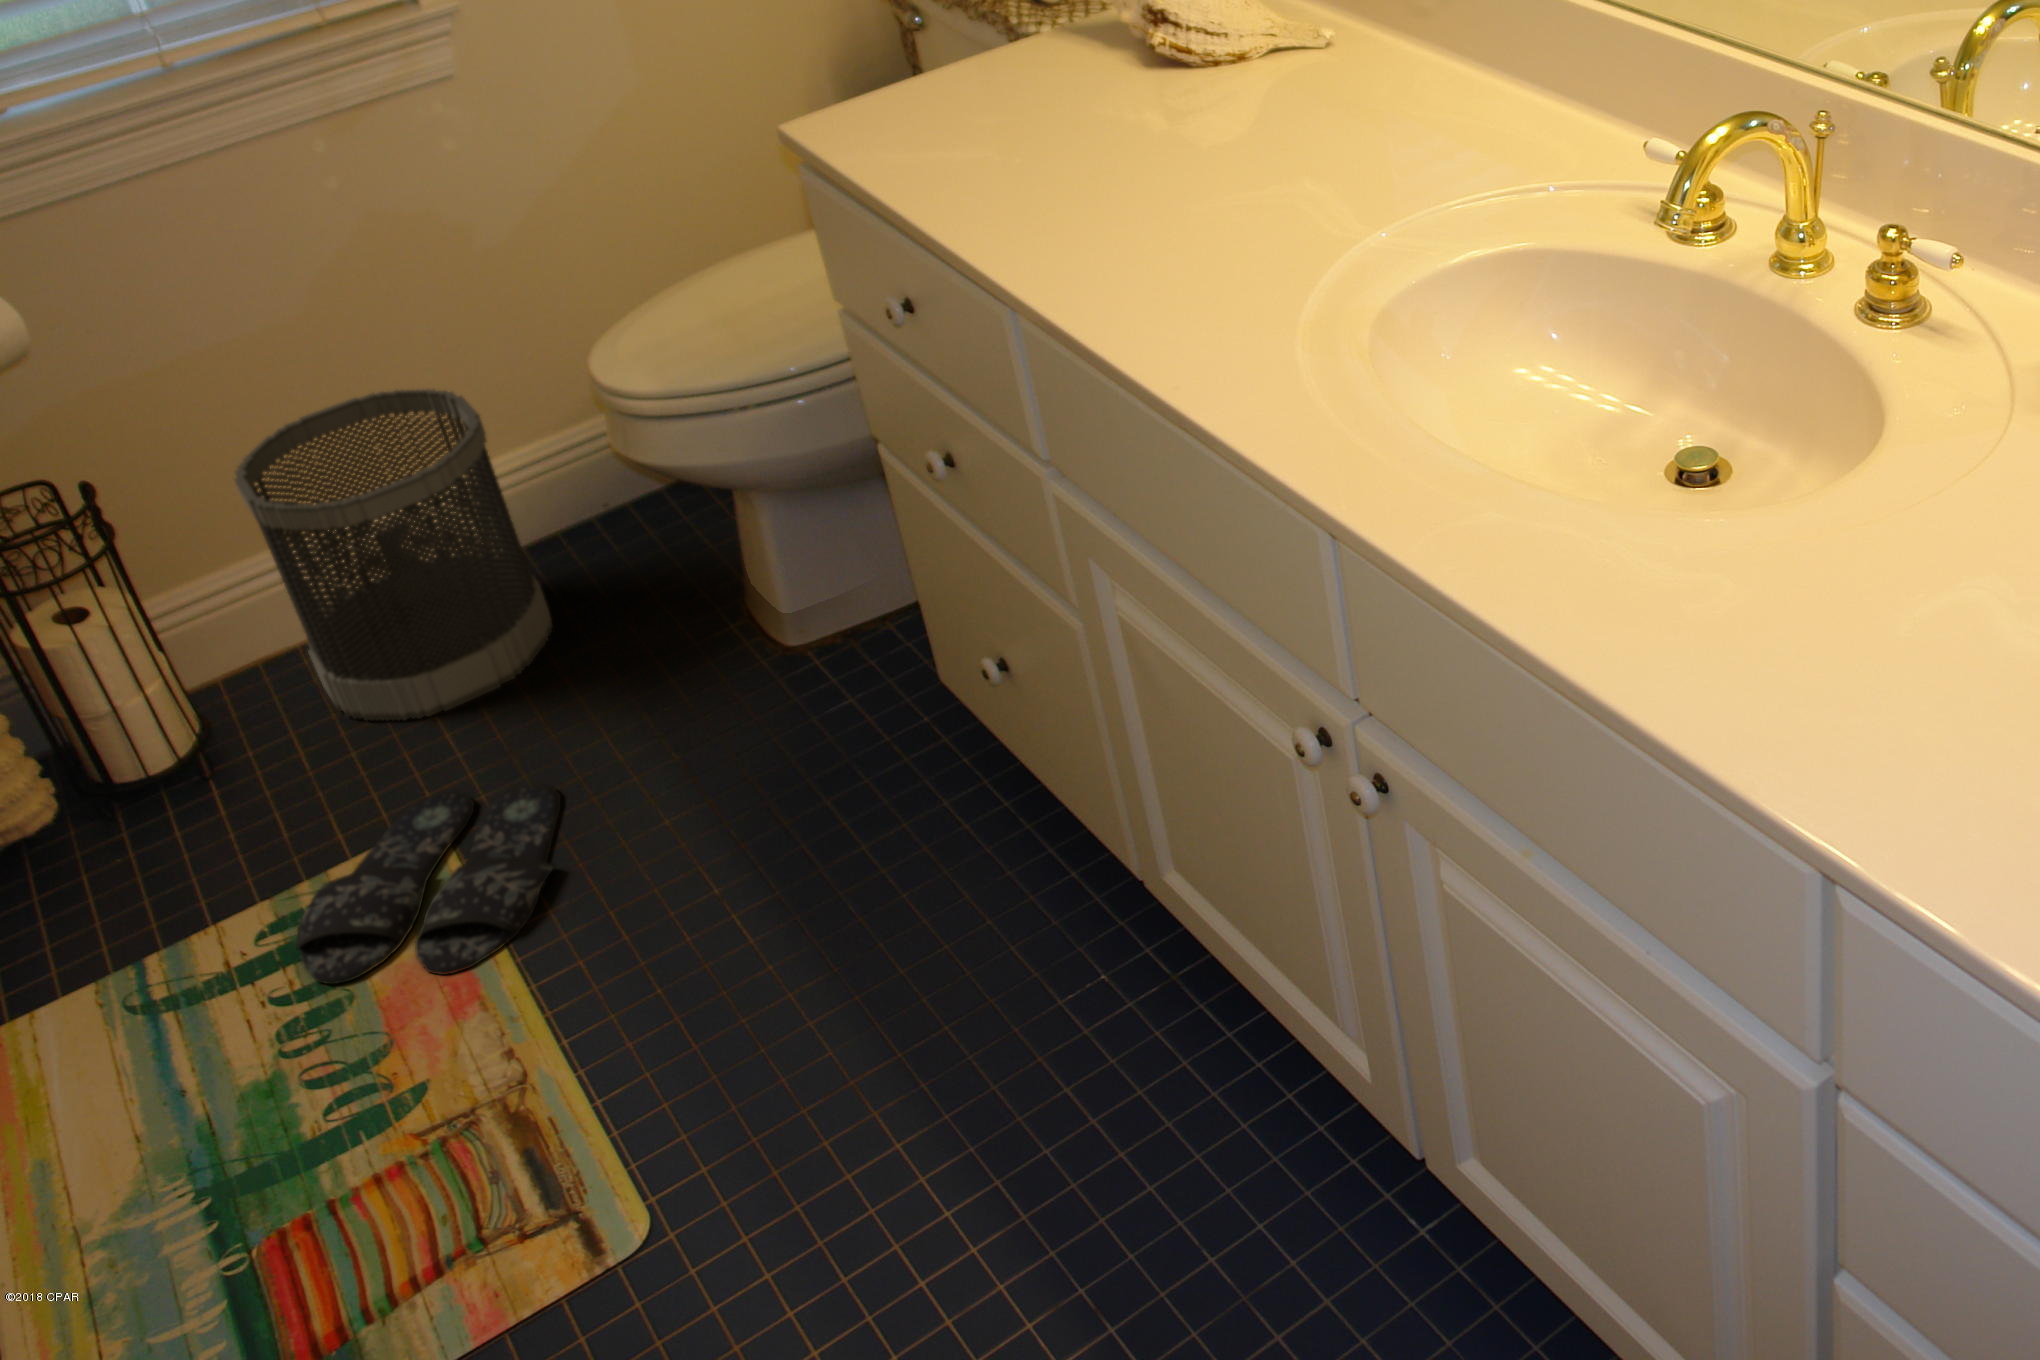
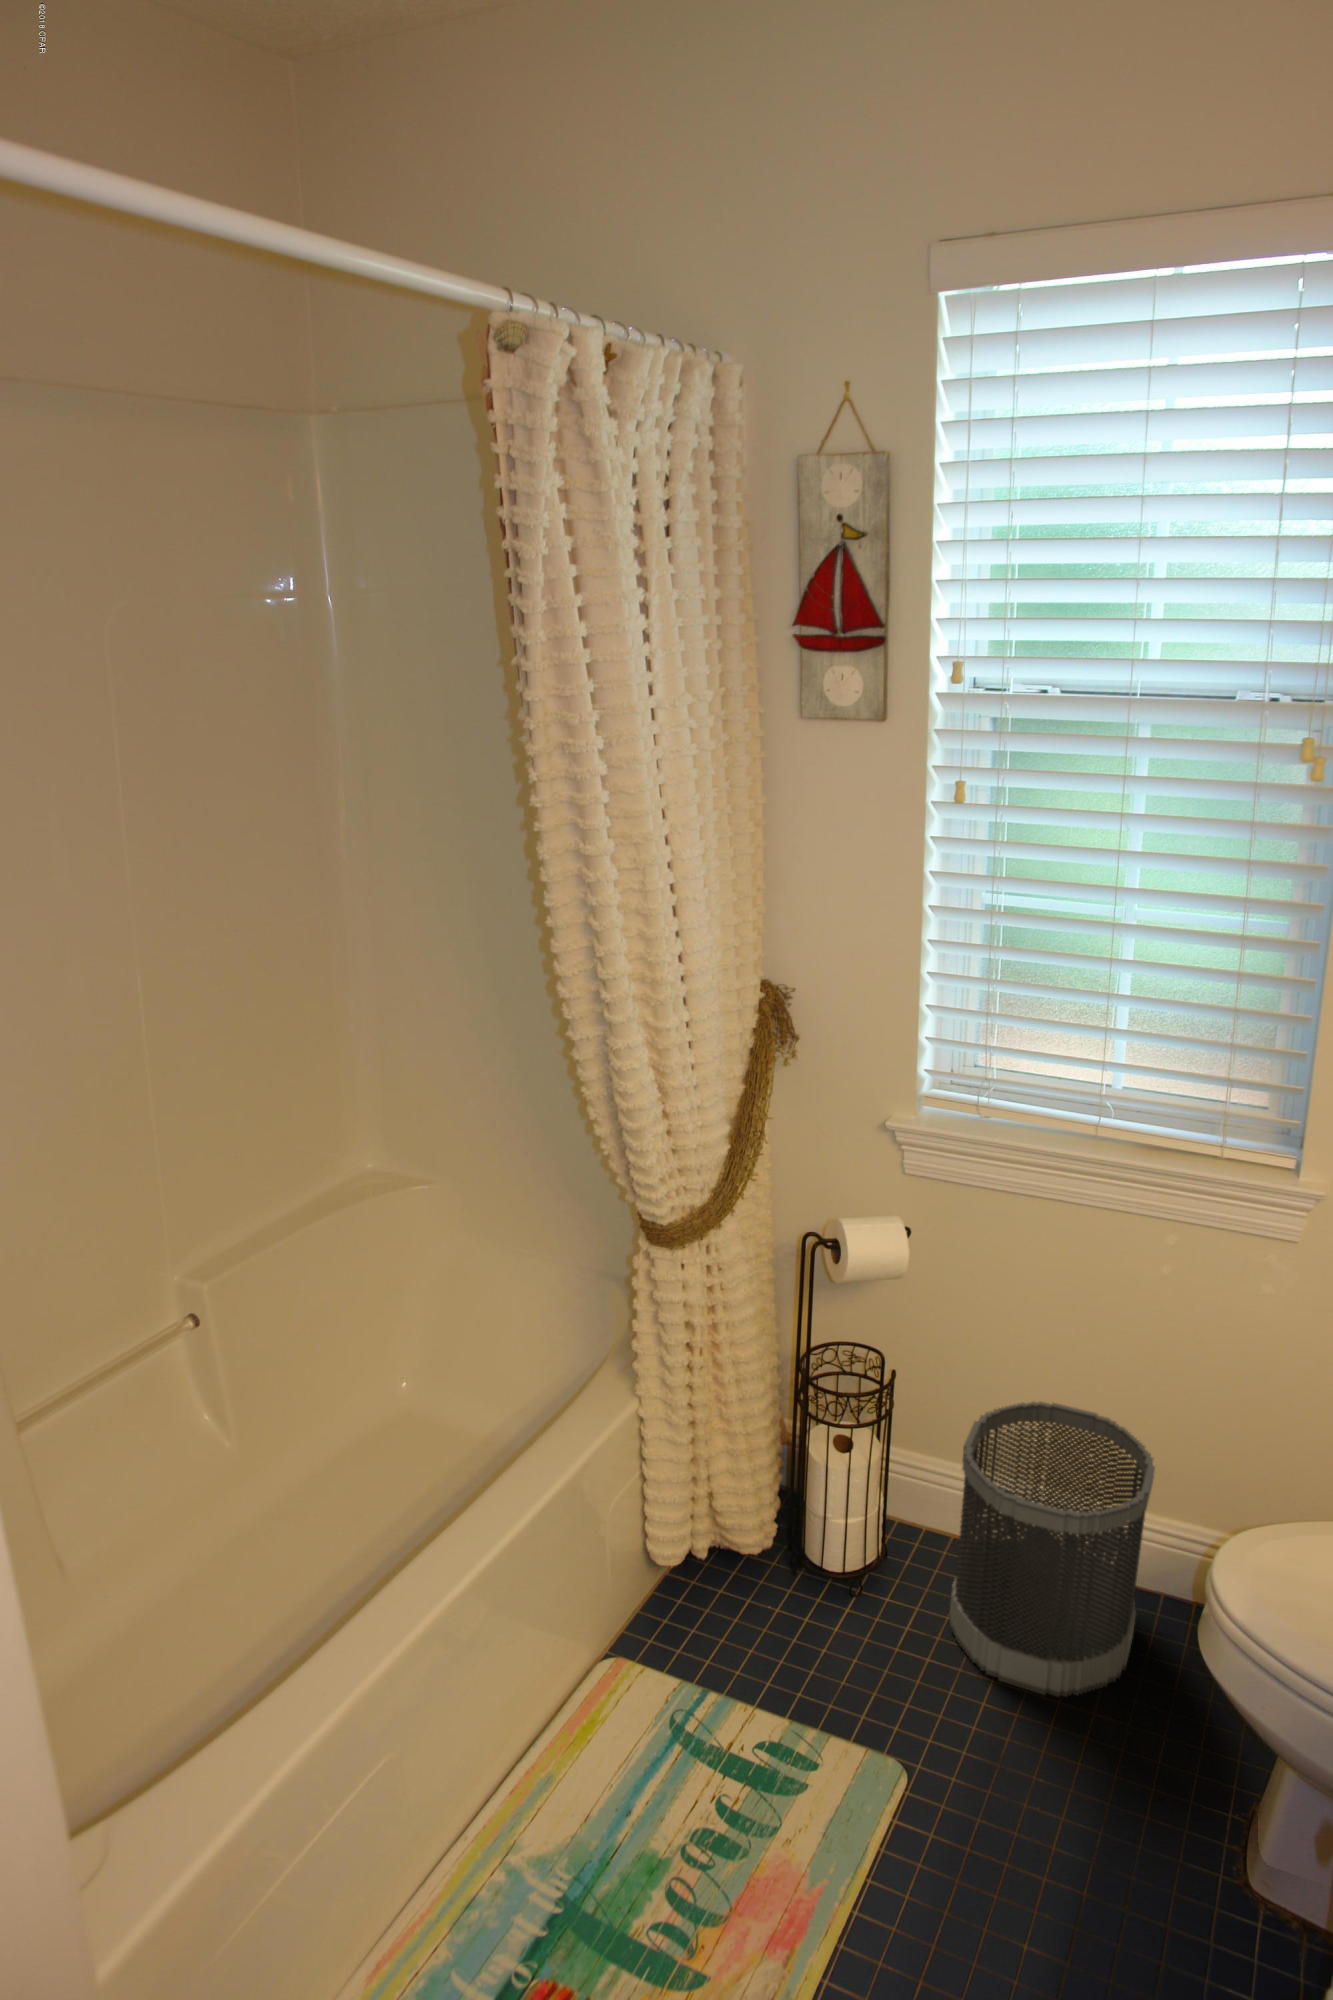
slippers: present [296,785,561,984] -> none [746,1736,990,1920]

